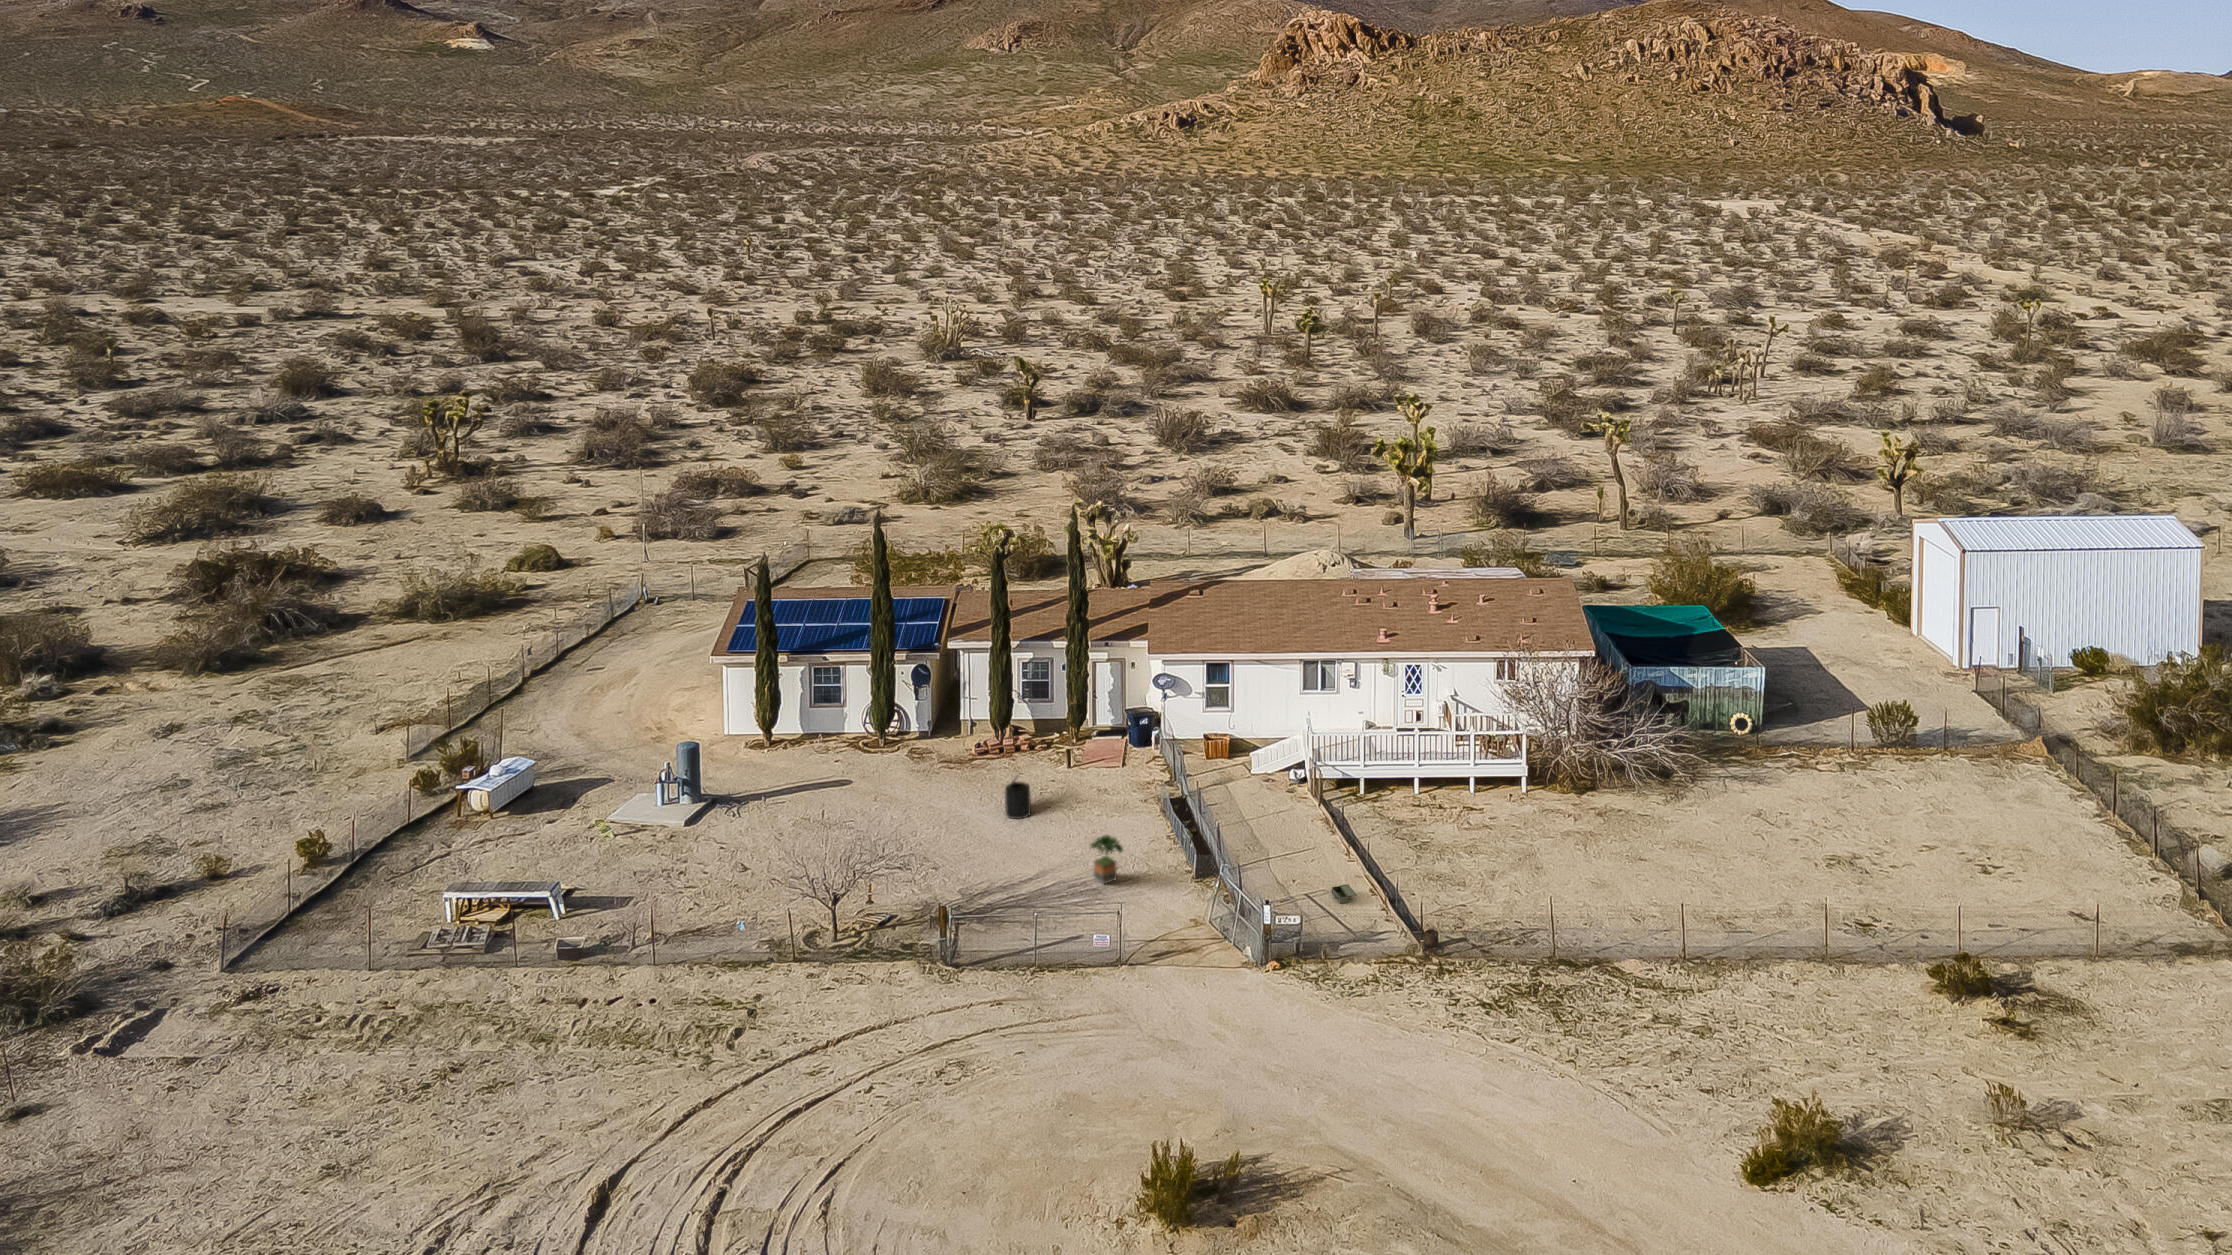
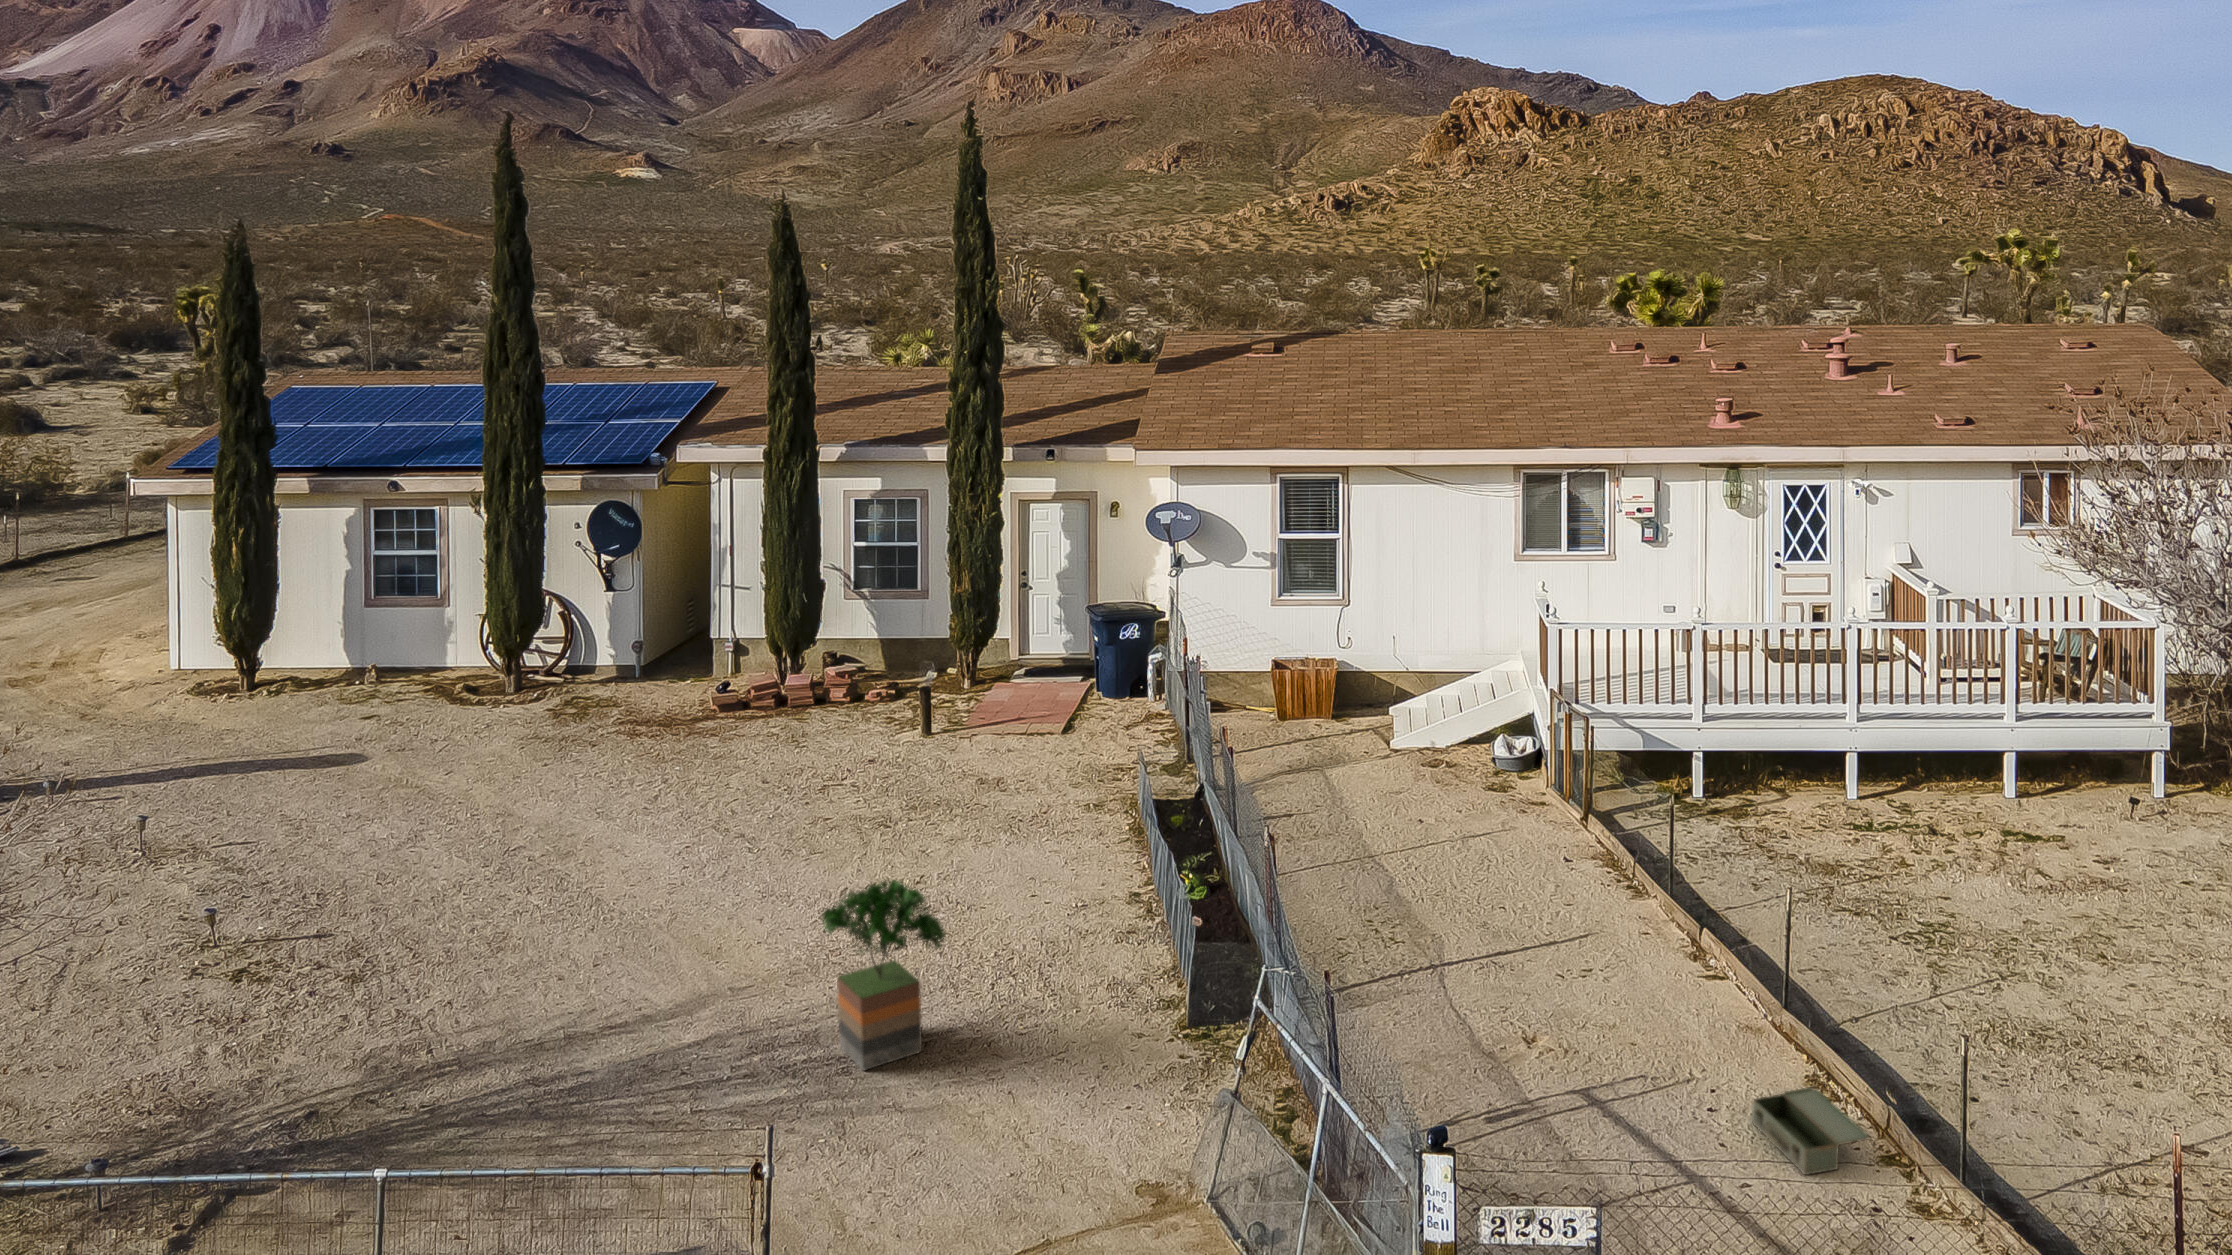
trash can: present [1005,776,1031,819] -> none [664,707,748,844]

